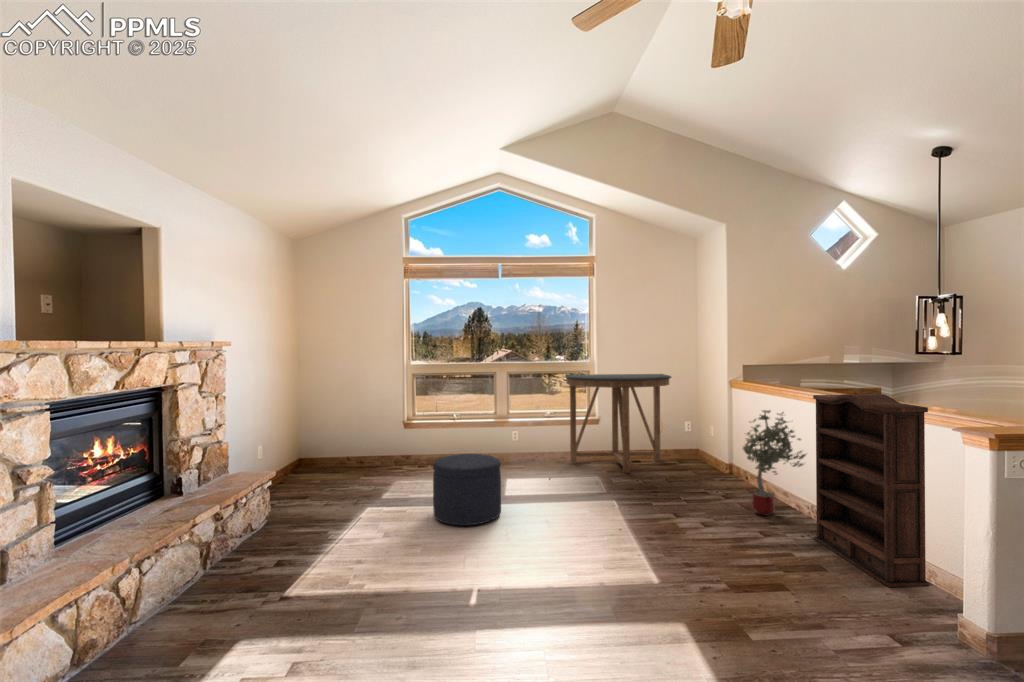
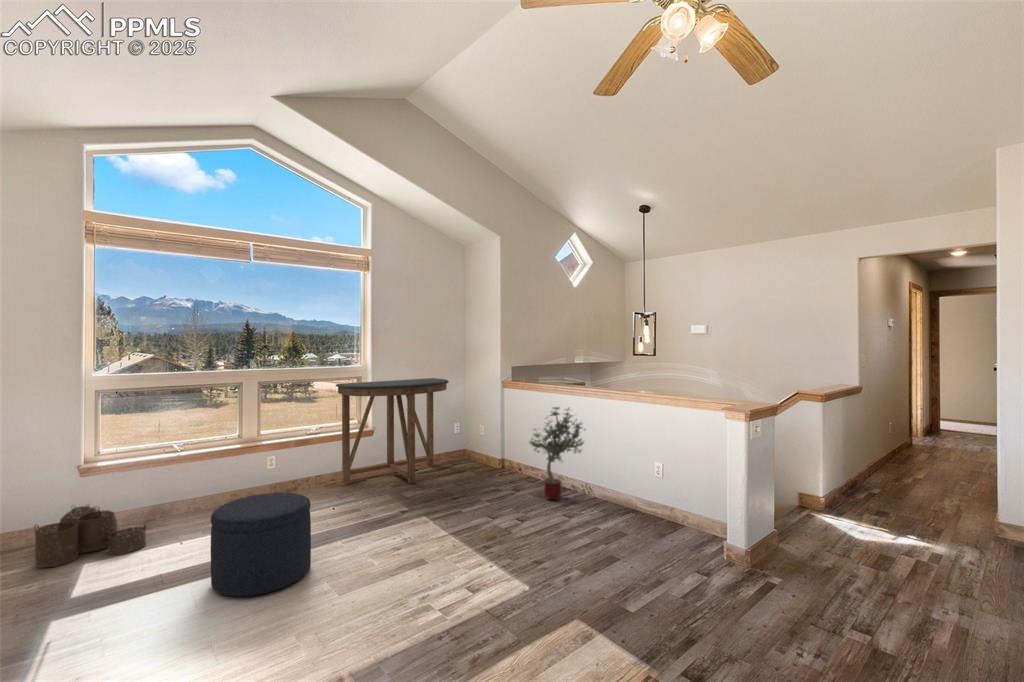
bookshelf: present [813,394,929,587] -> none [602,388,688,537]
woven basket: none [366,446,421,482] -> present [34,506,146,567]

